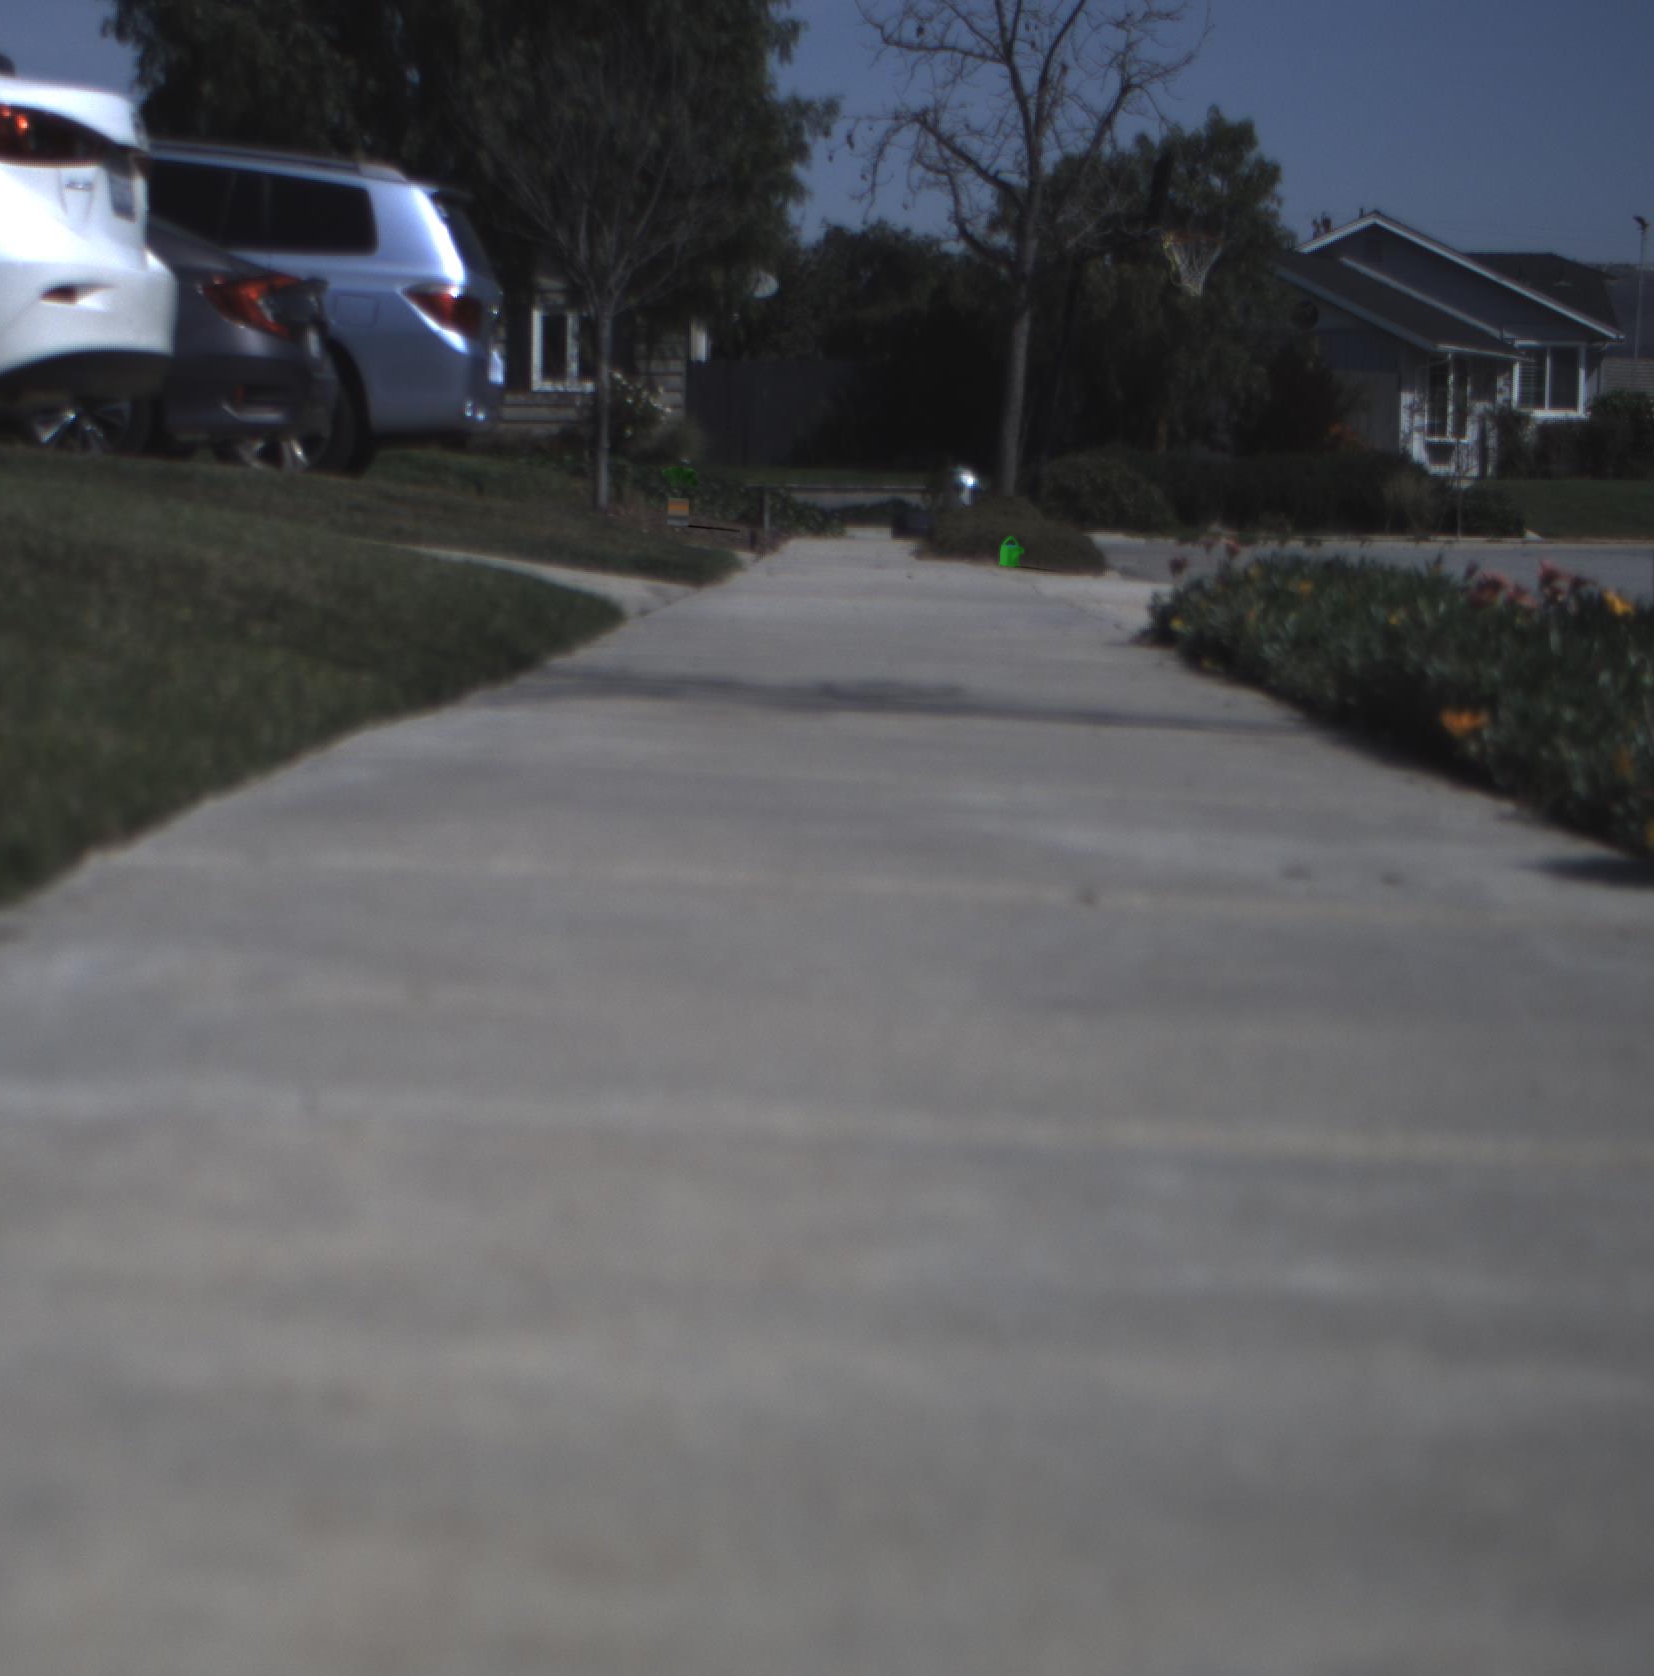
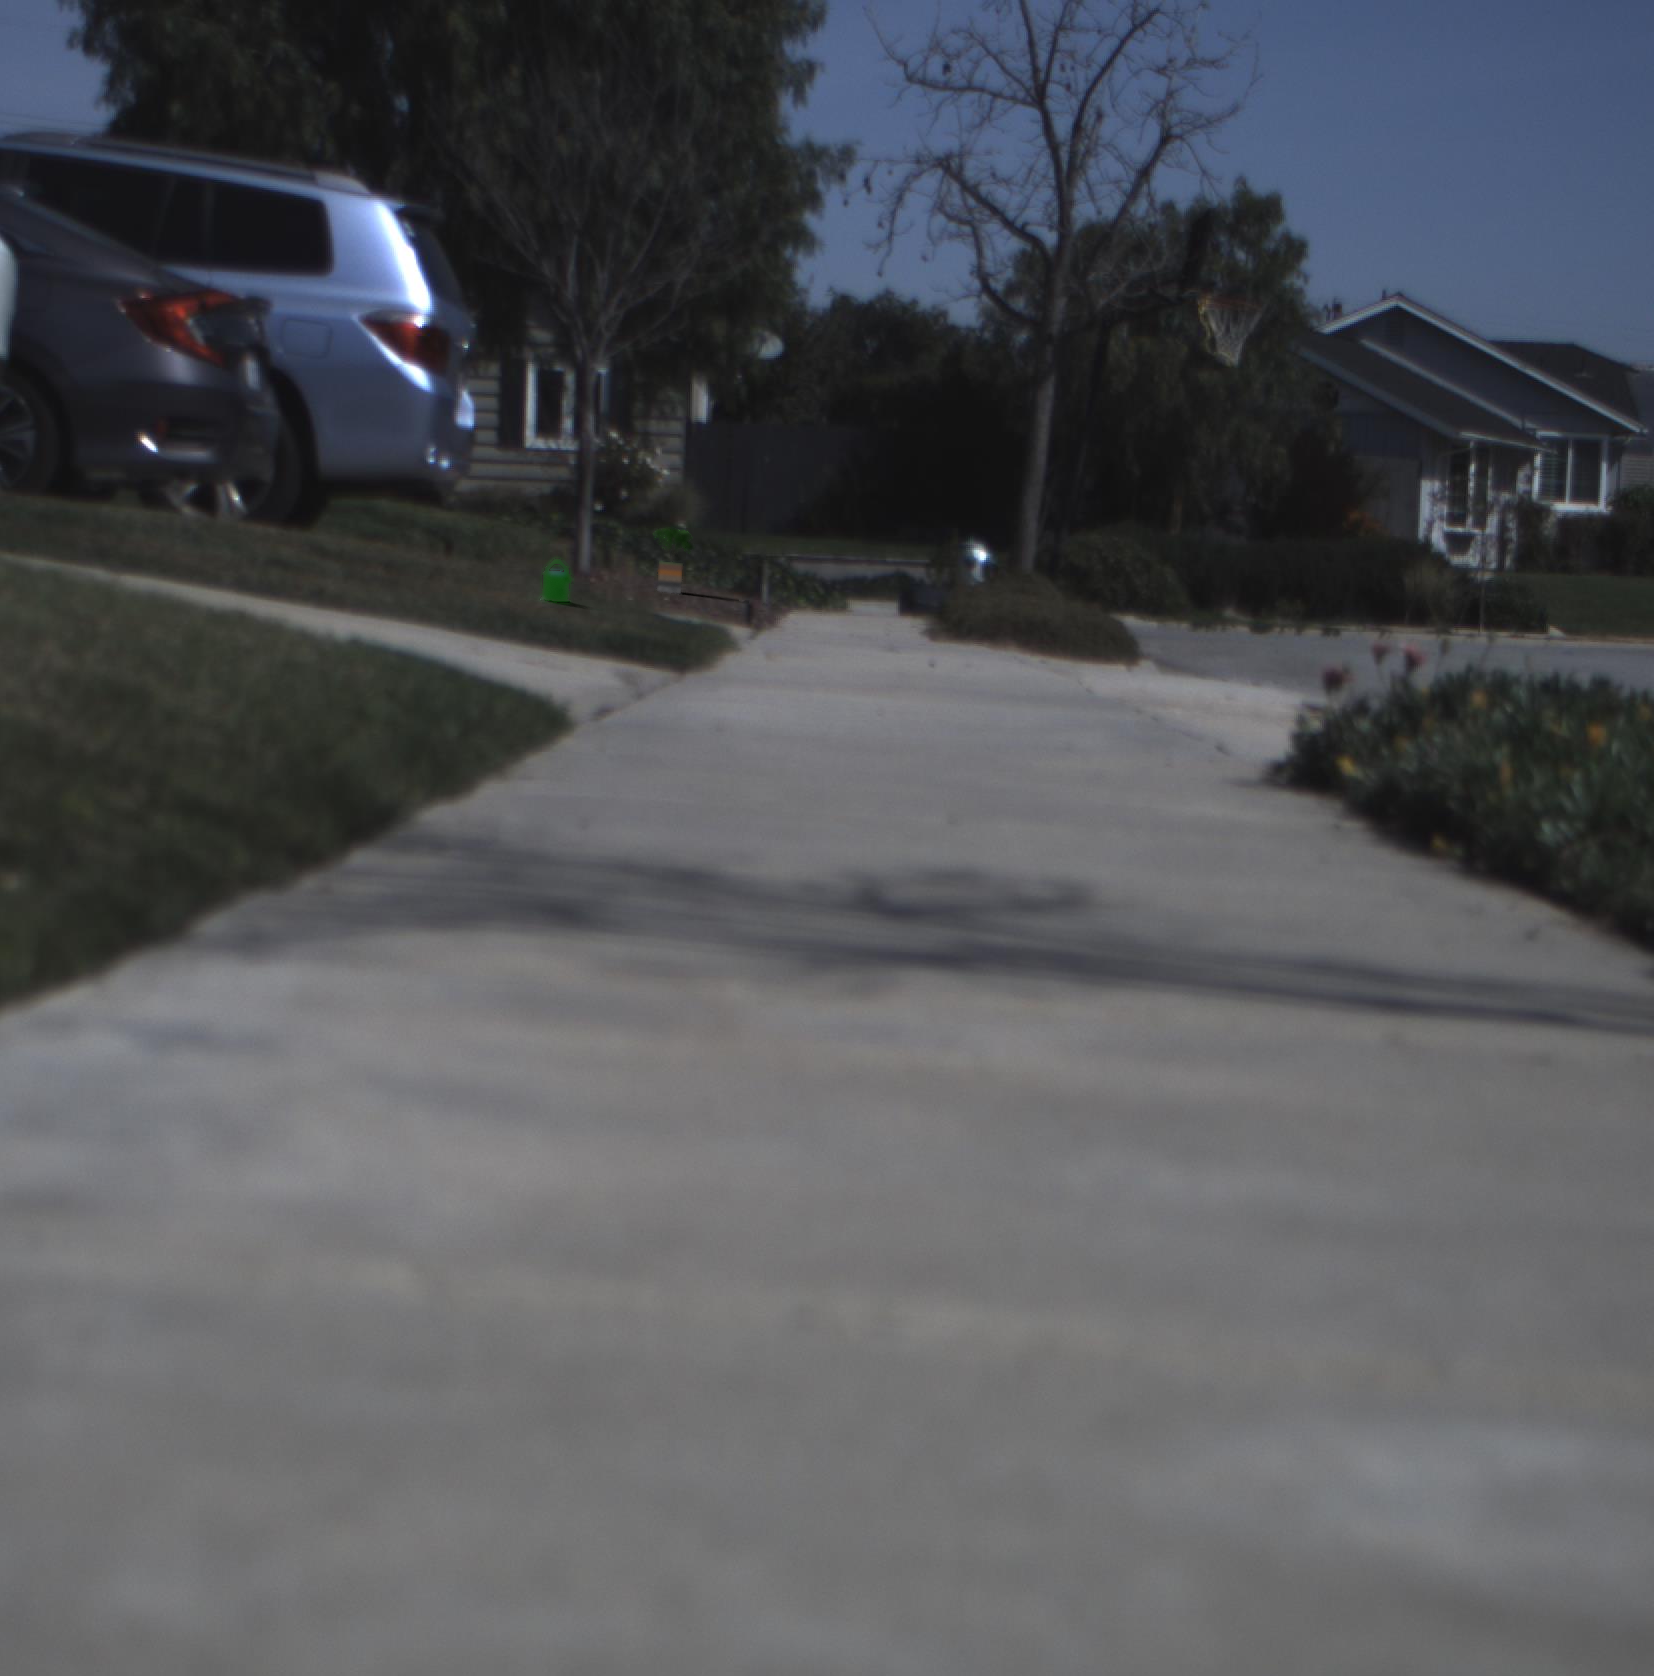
watering can: present [1000,536,1024,567] -> present [542,560,571,602]

